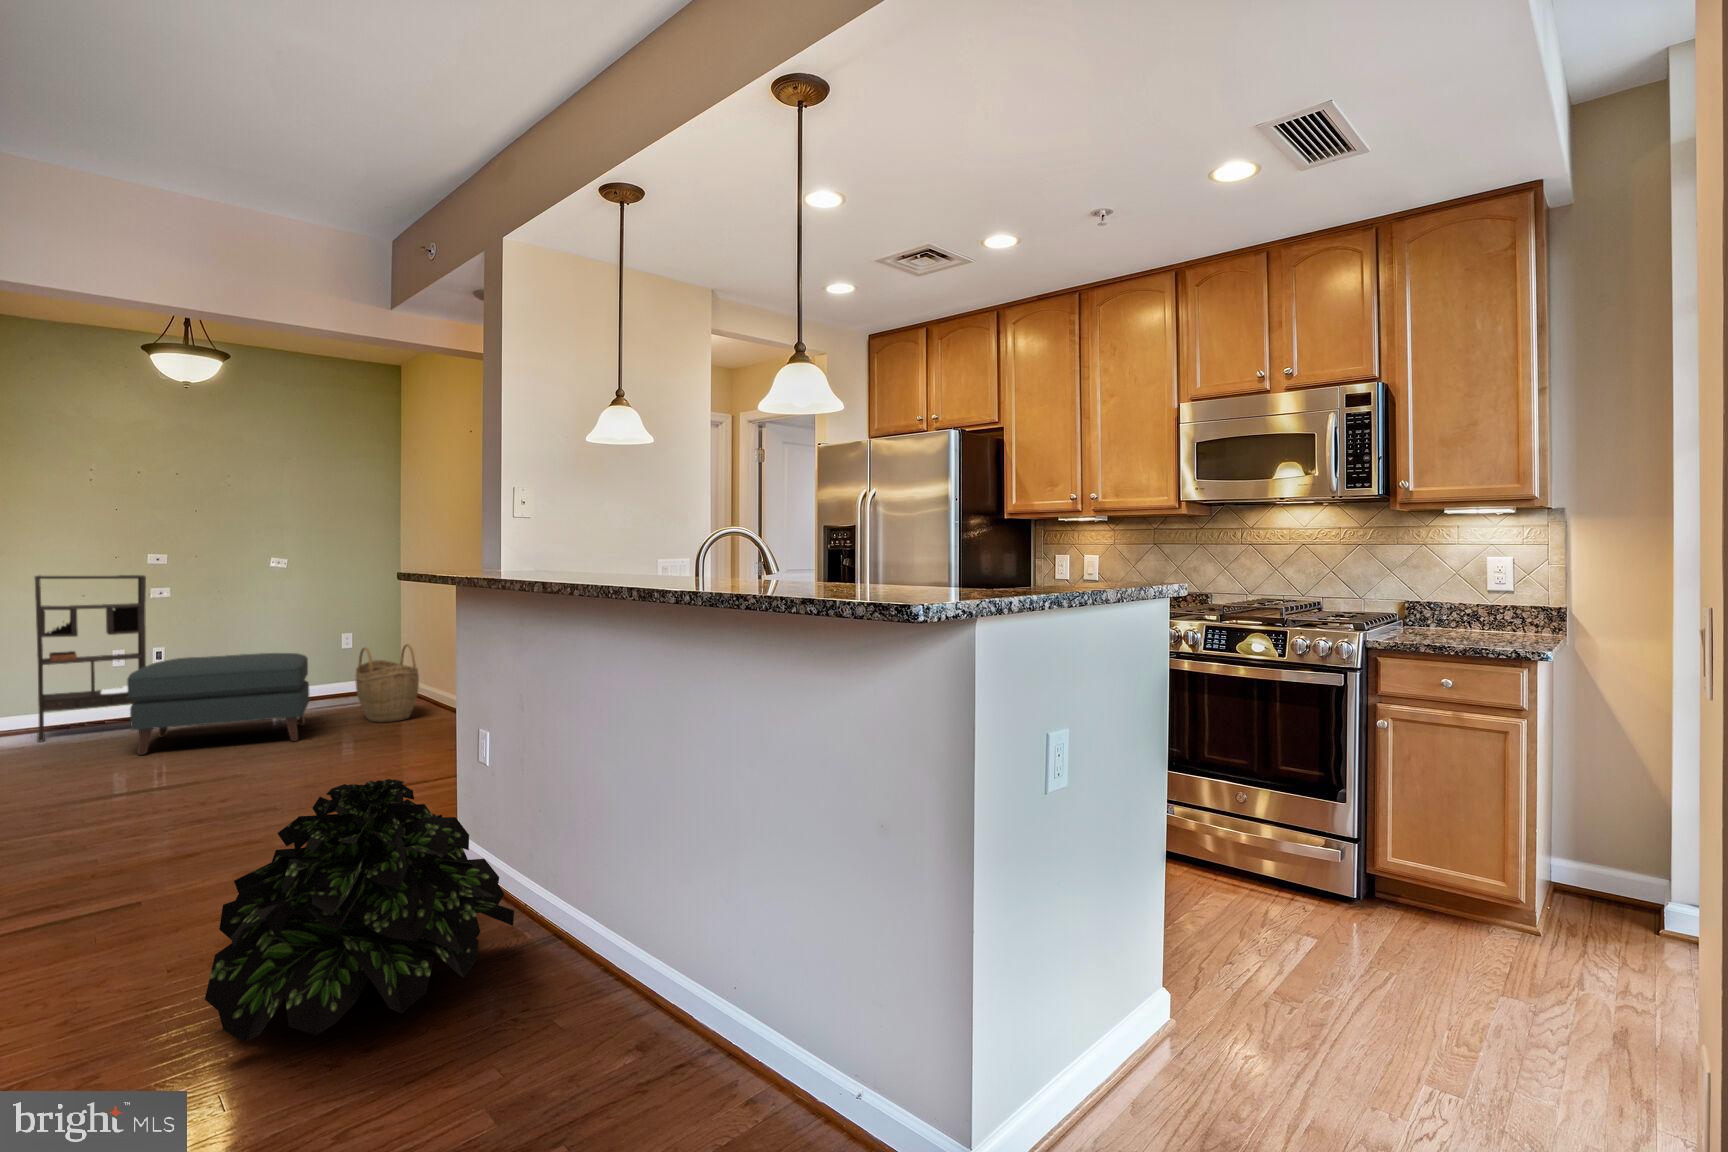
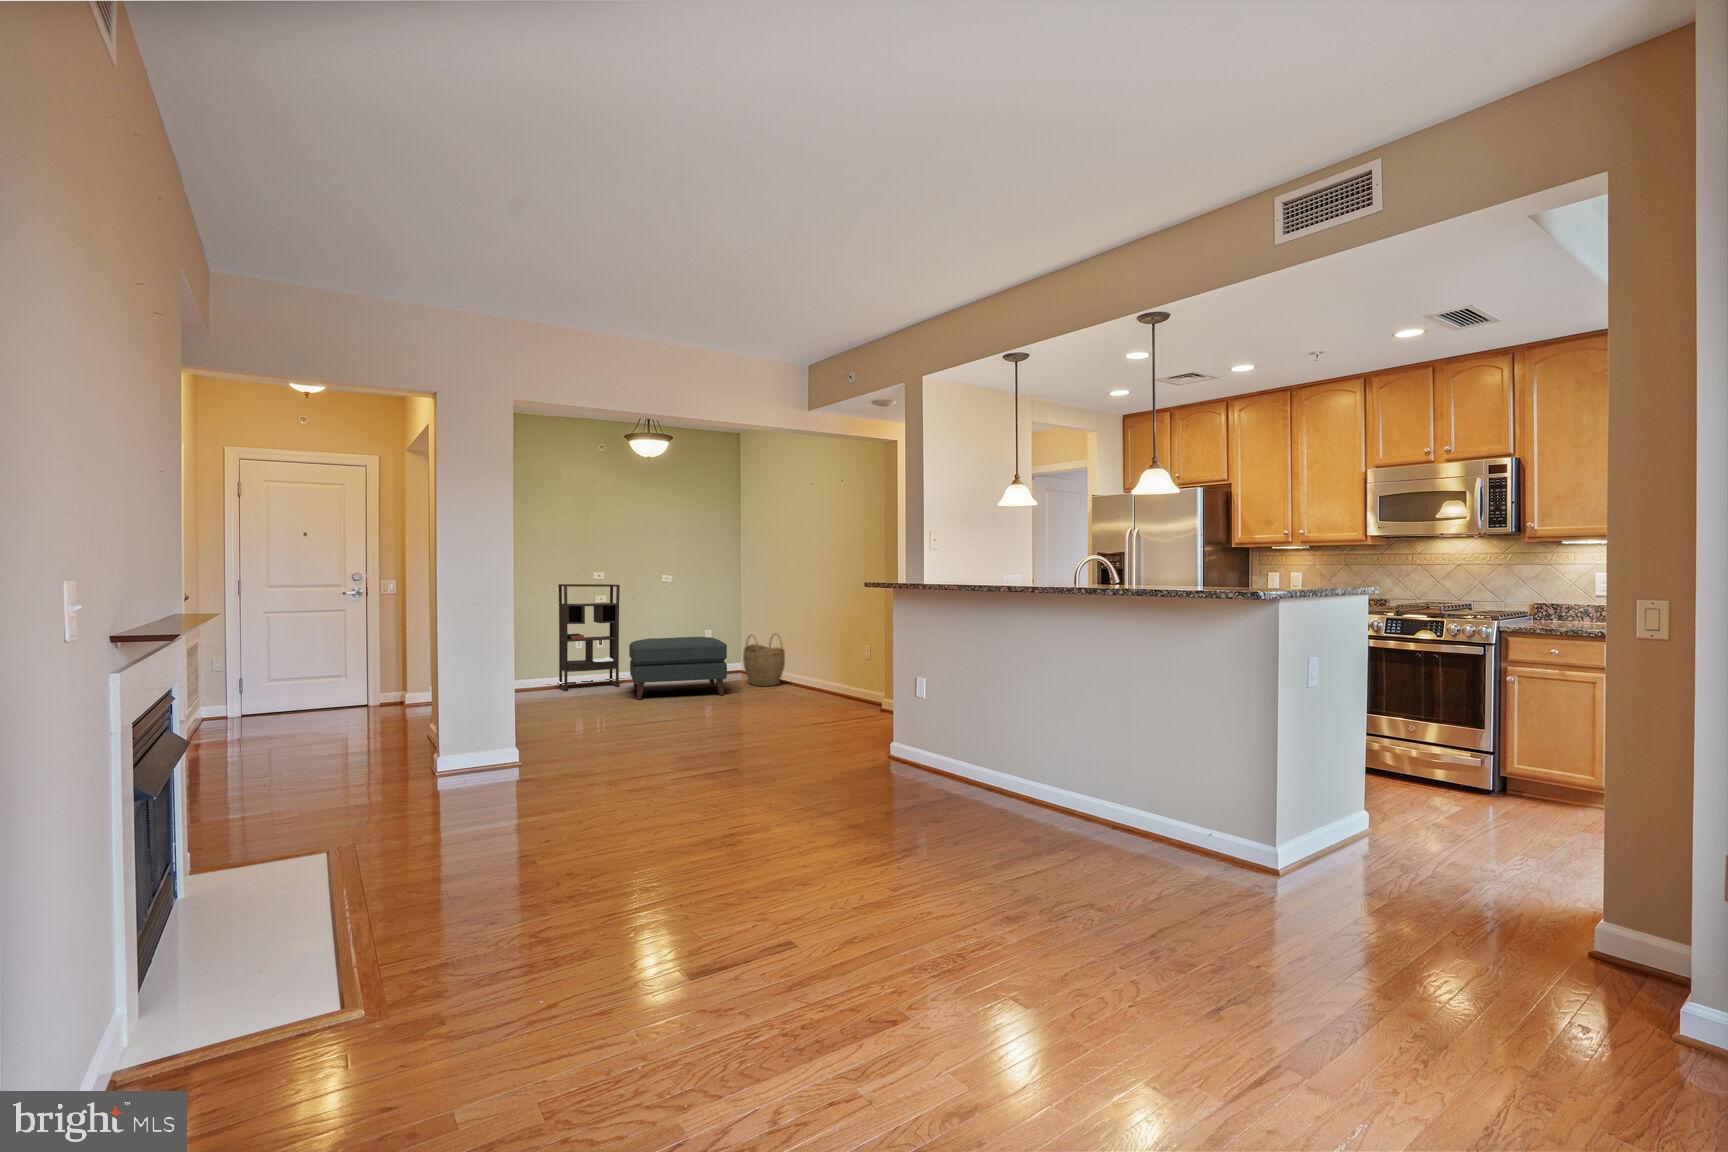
potted plant: present [205,779,514,1042] -> none [849,687,986,806]

